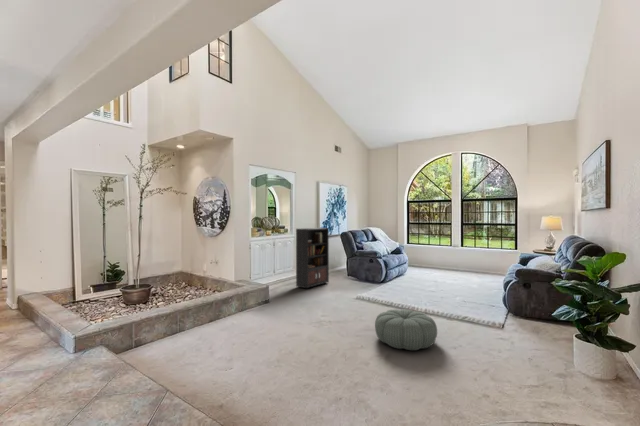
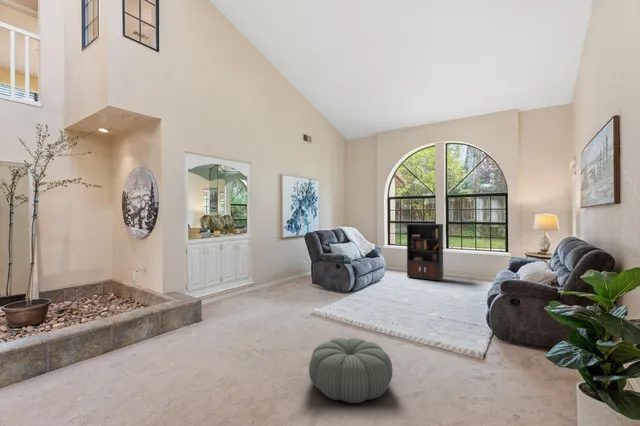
bookcase: present [296,228,329,288] -> present [407,223,443,281]

